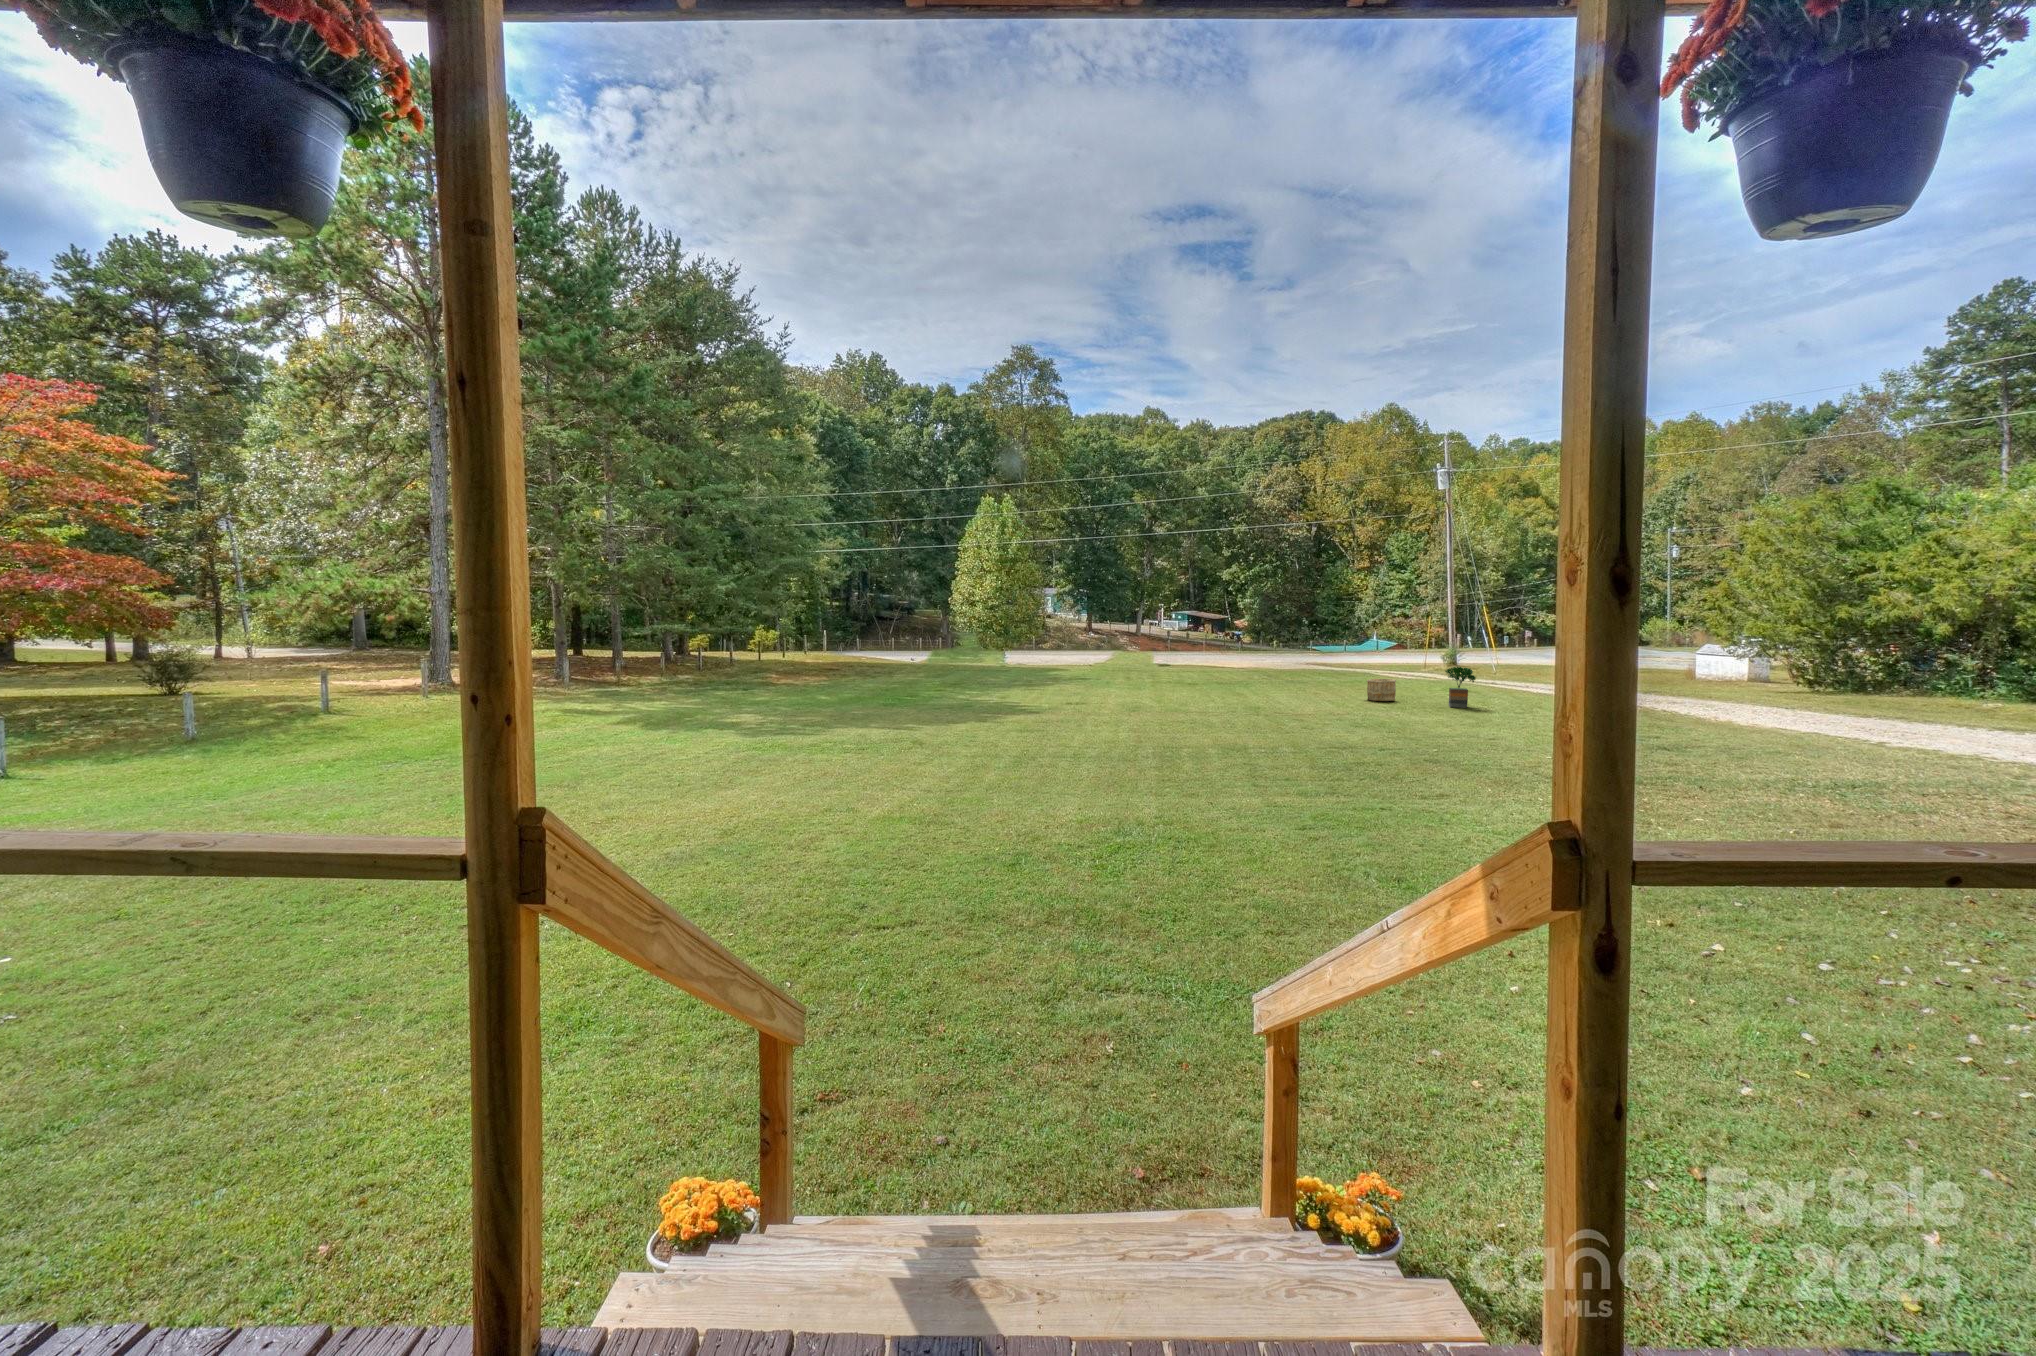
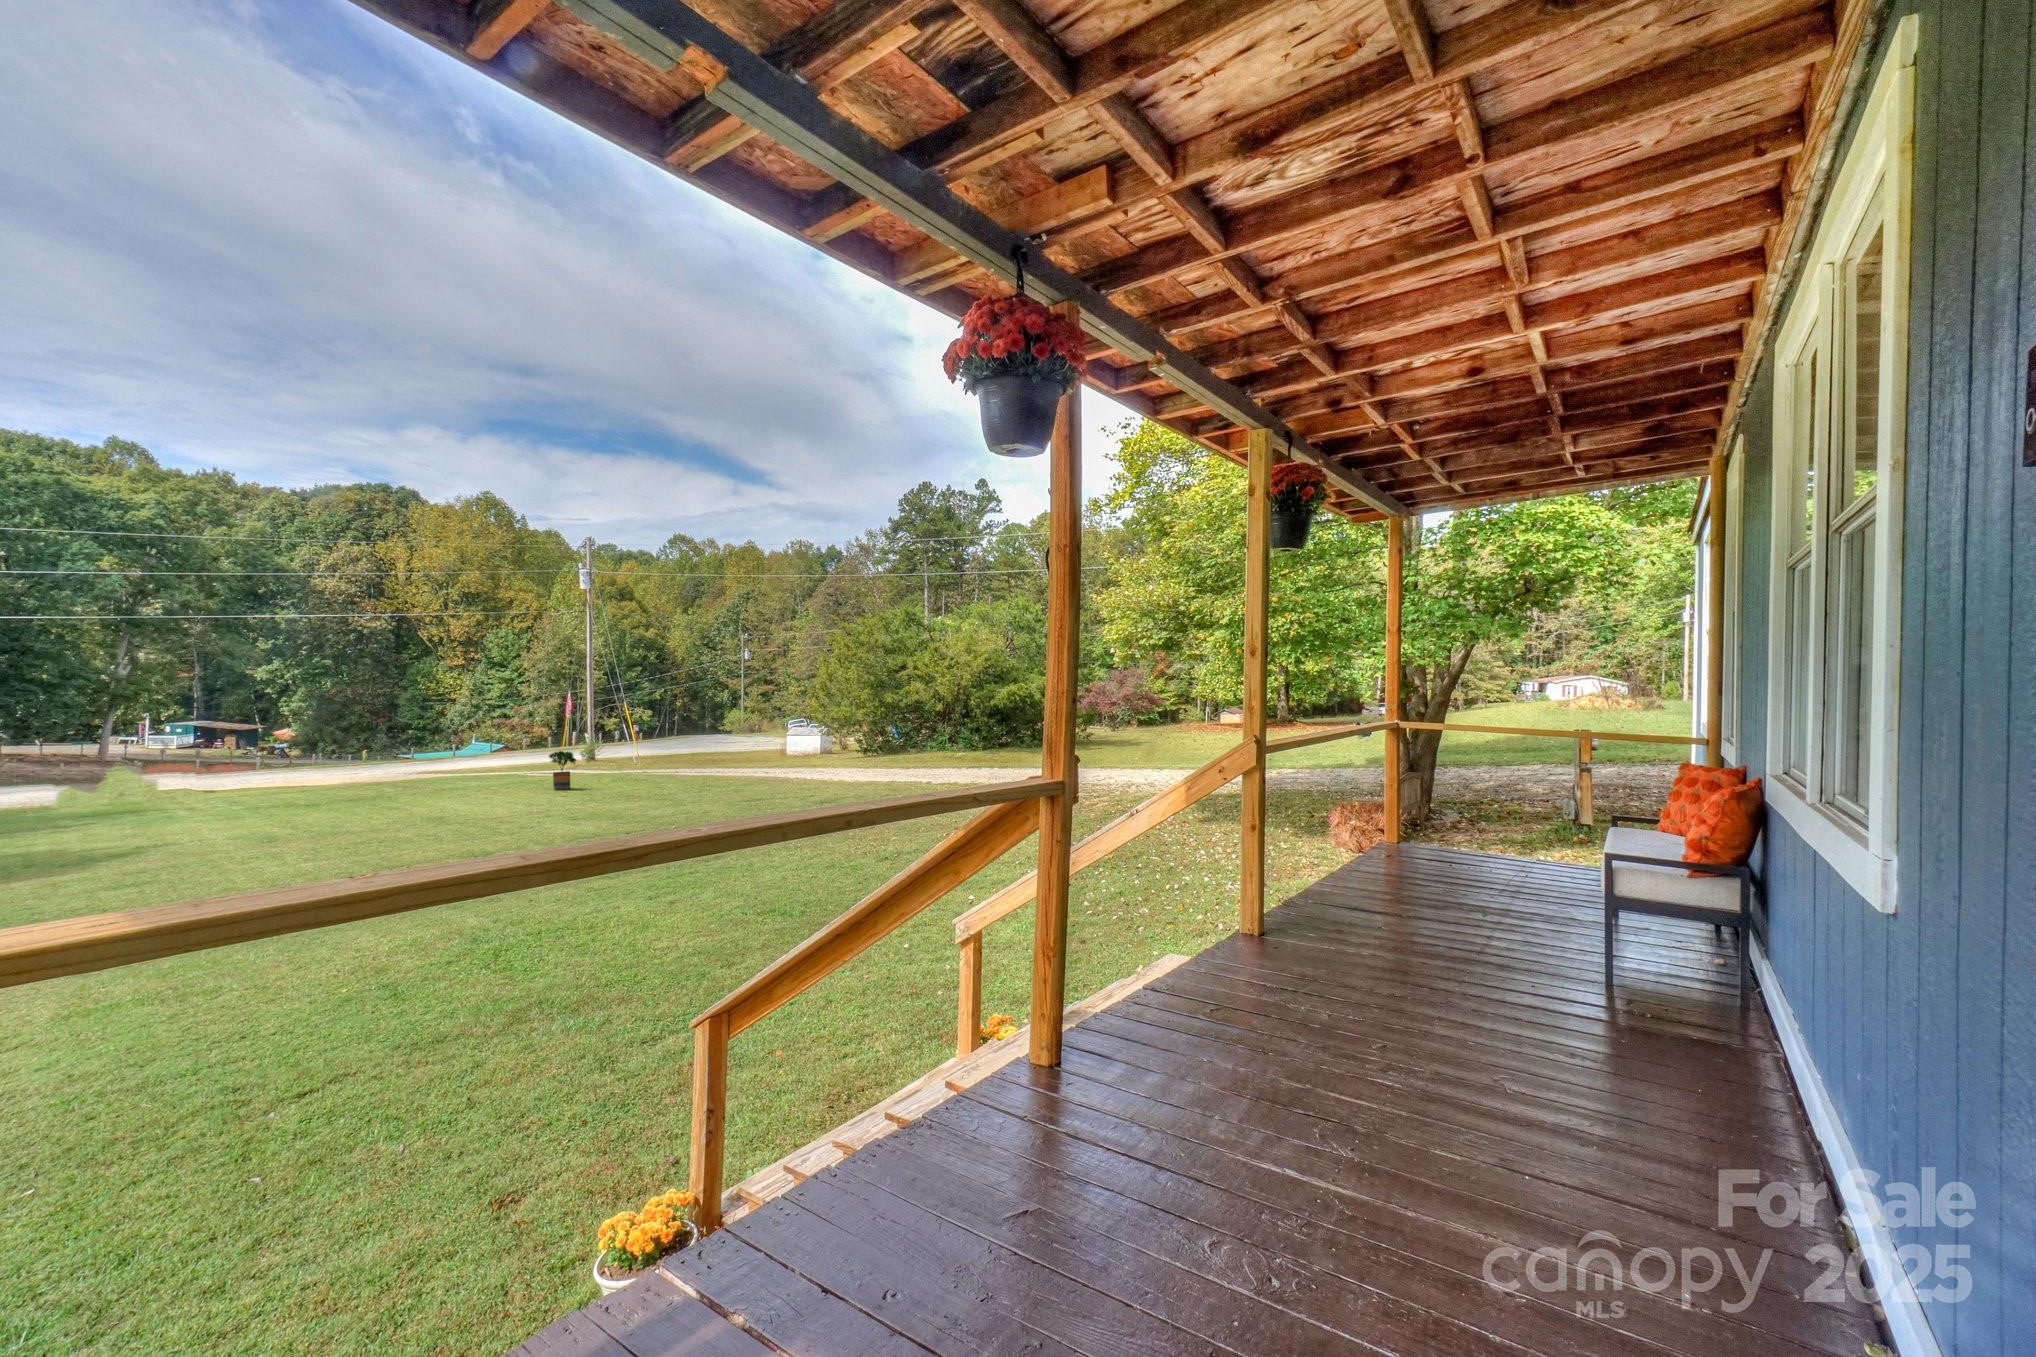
wooden bucket: present [1367,679,1396,701] -> none [468,770,501,793]

